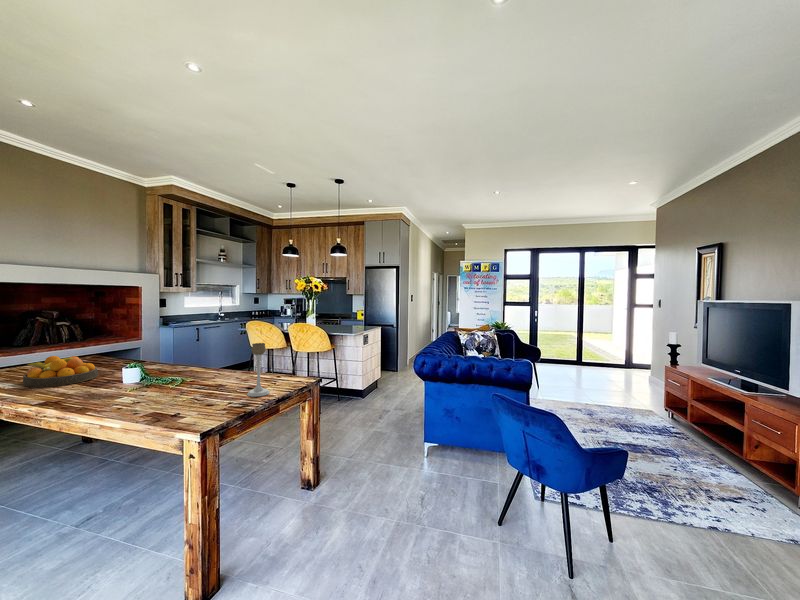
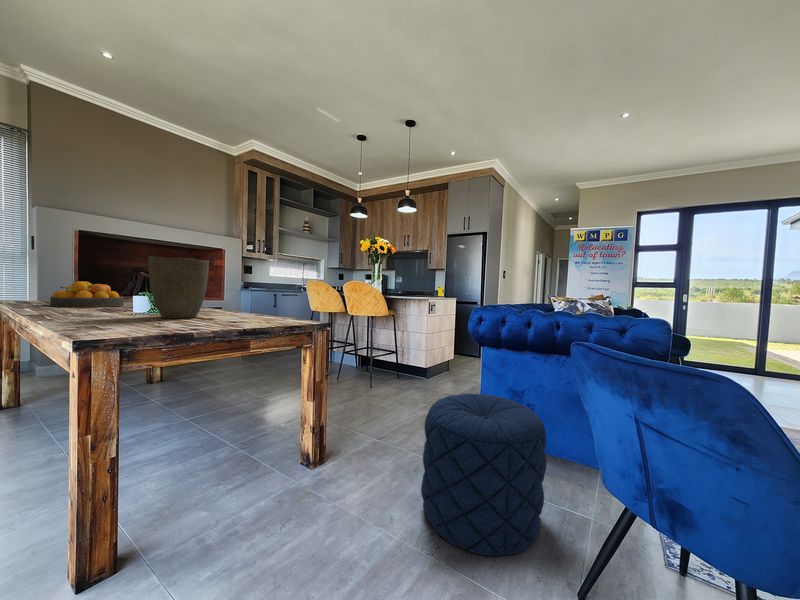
vase: none [179,339,226,393] -> present [148,256,209,318]
candle holder: present [247,343,269,397] -> none [210,256,241,325]
pouf: none [403,418,477,516] -> present [421,394,547,556]

